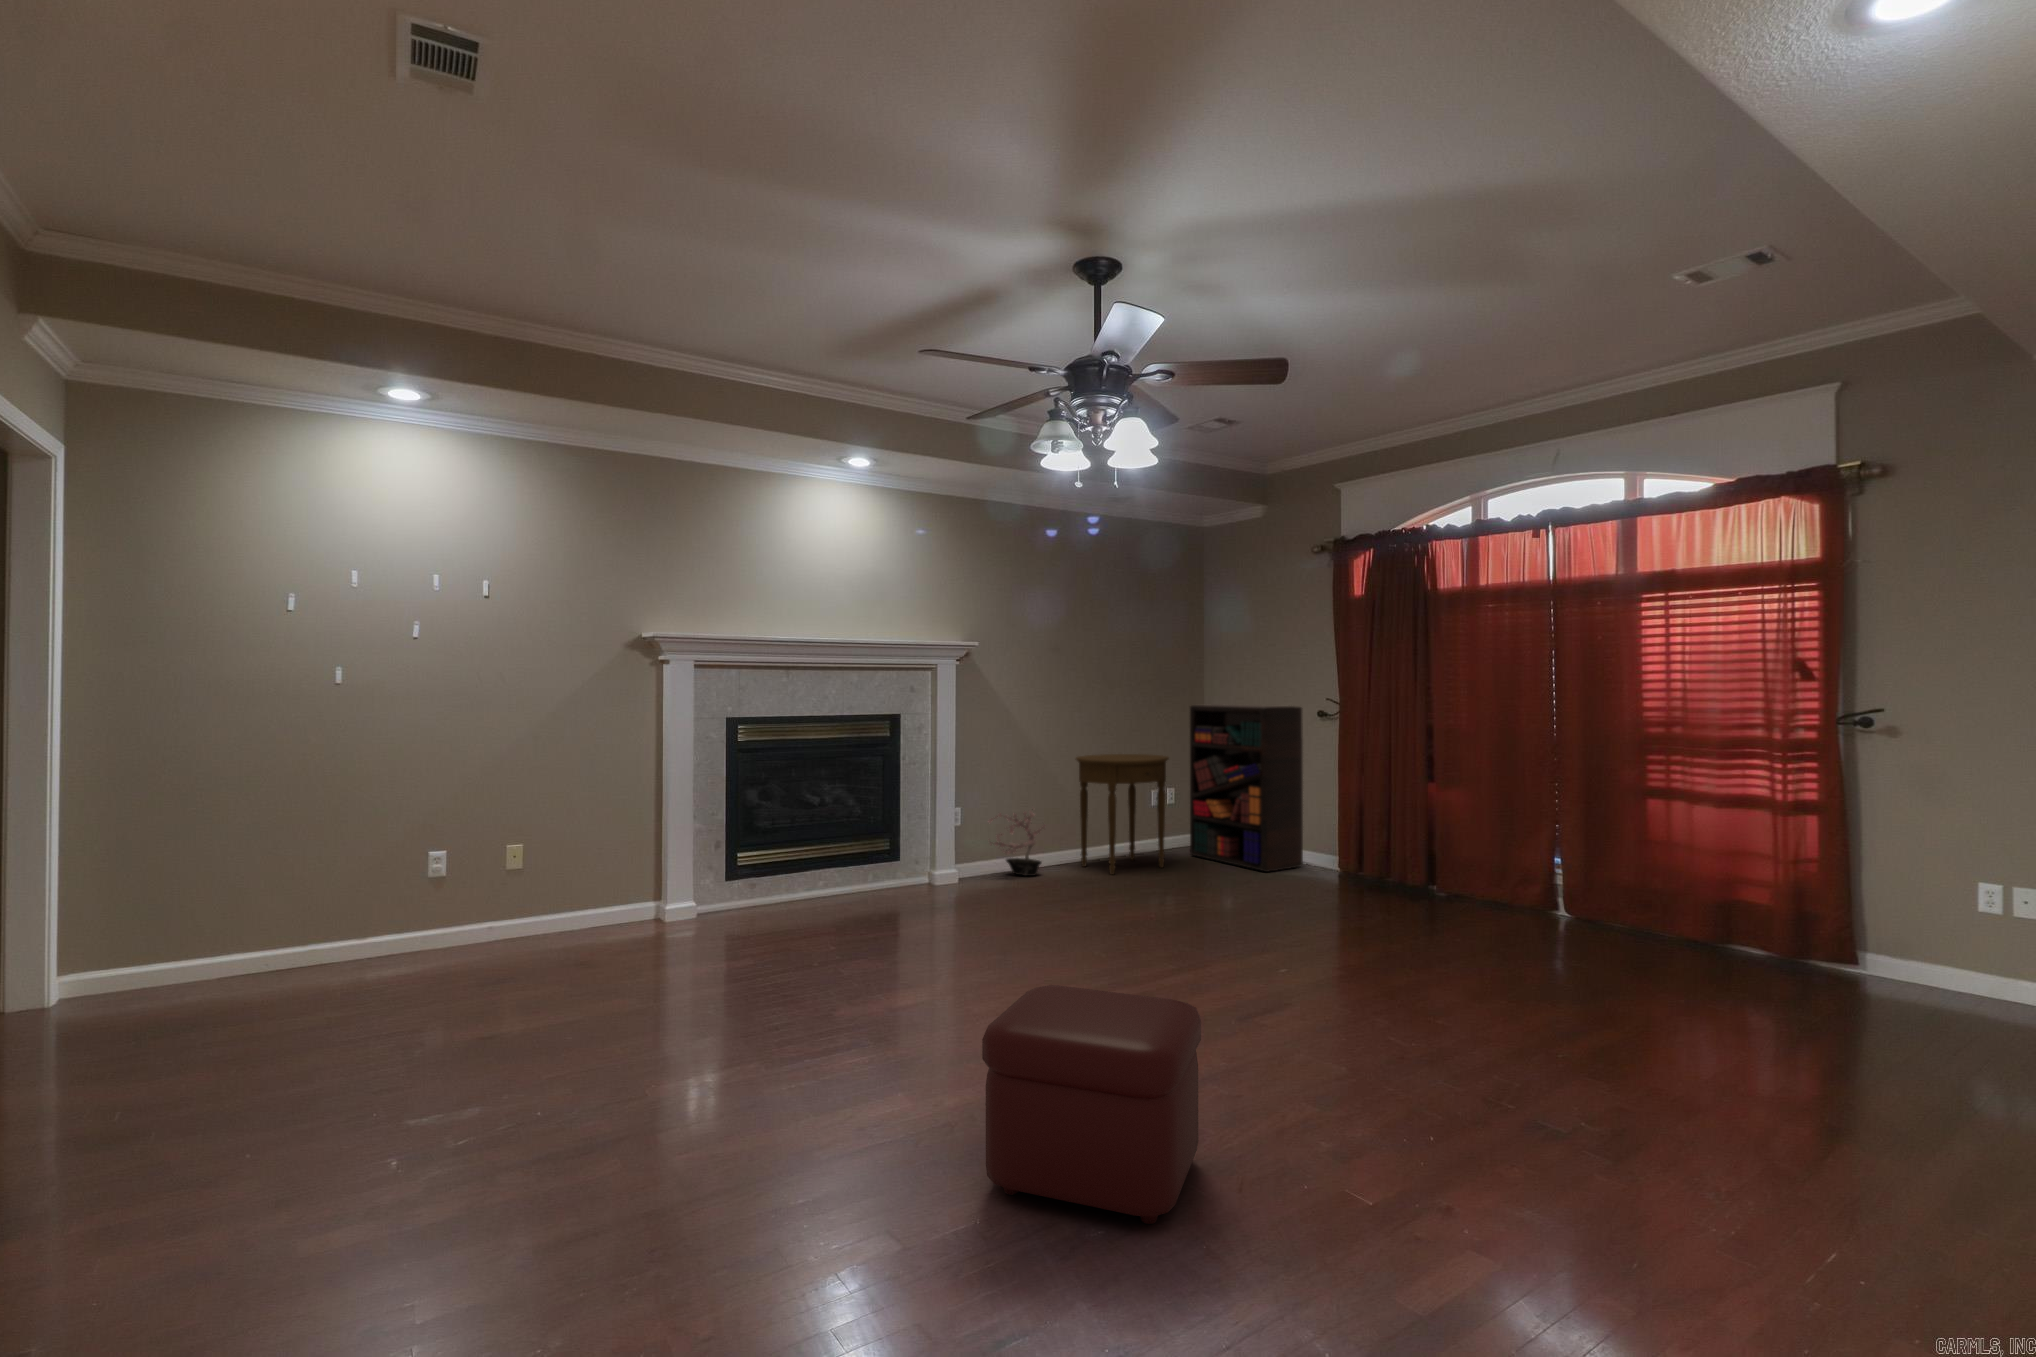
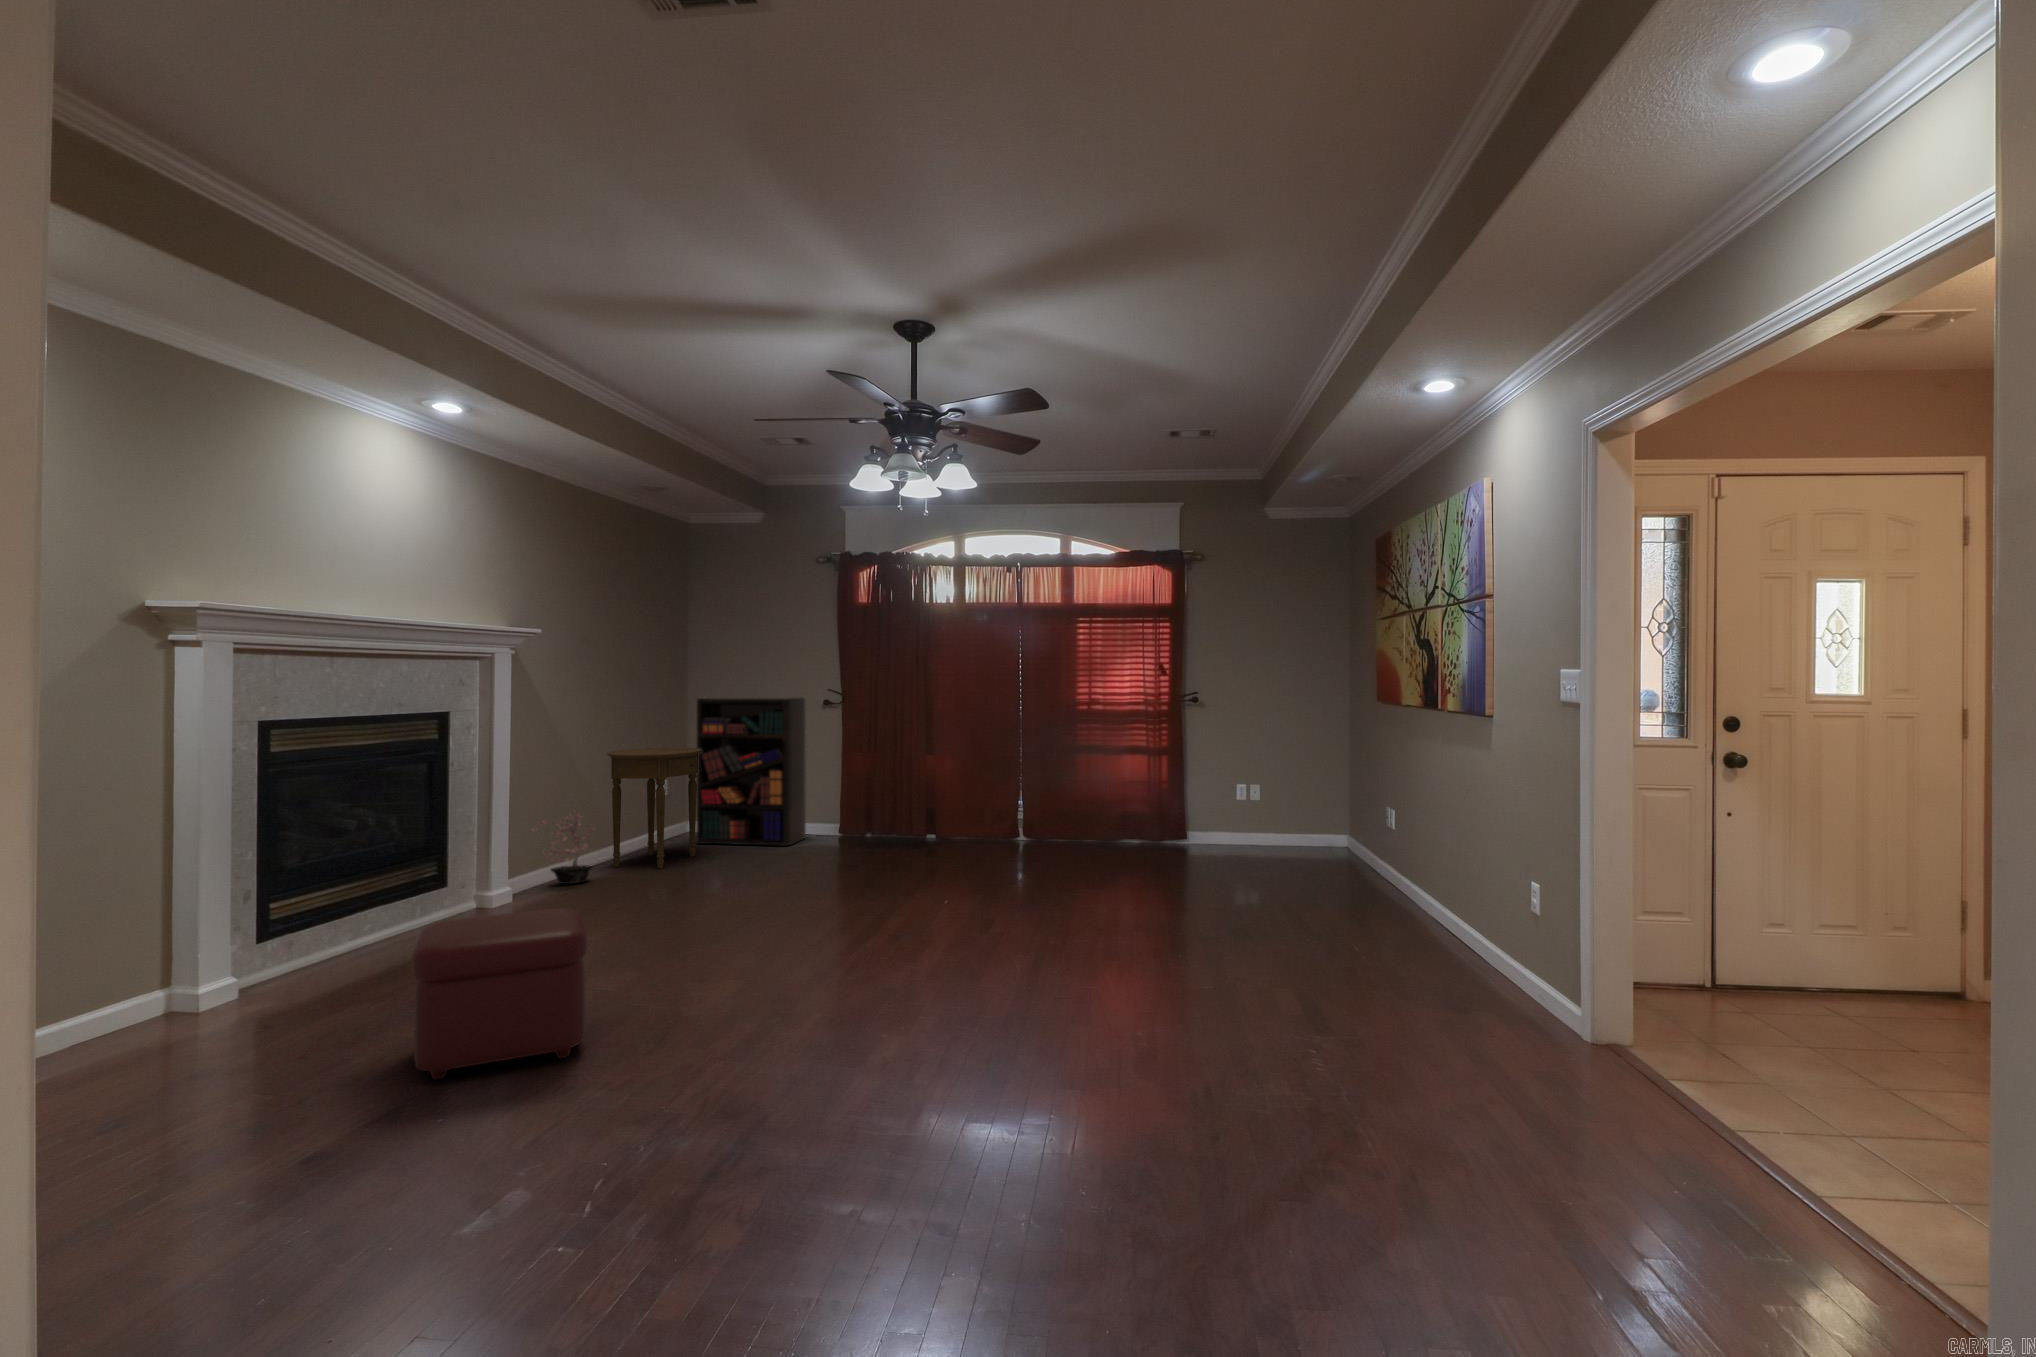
ottoman: present [982,985,1201,1224] -> present [411,908,588,1079]

